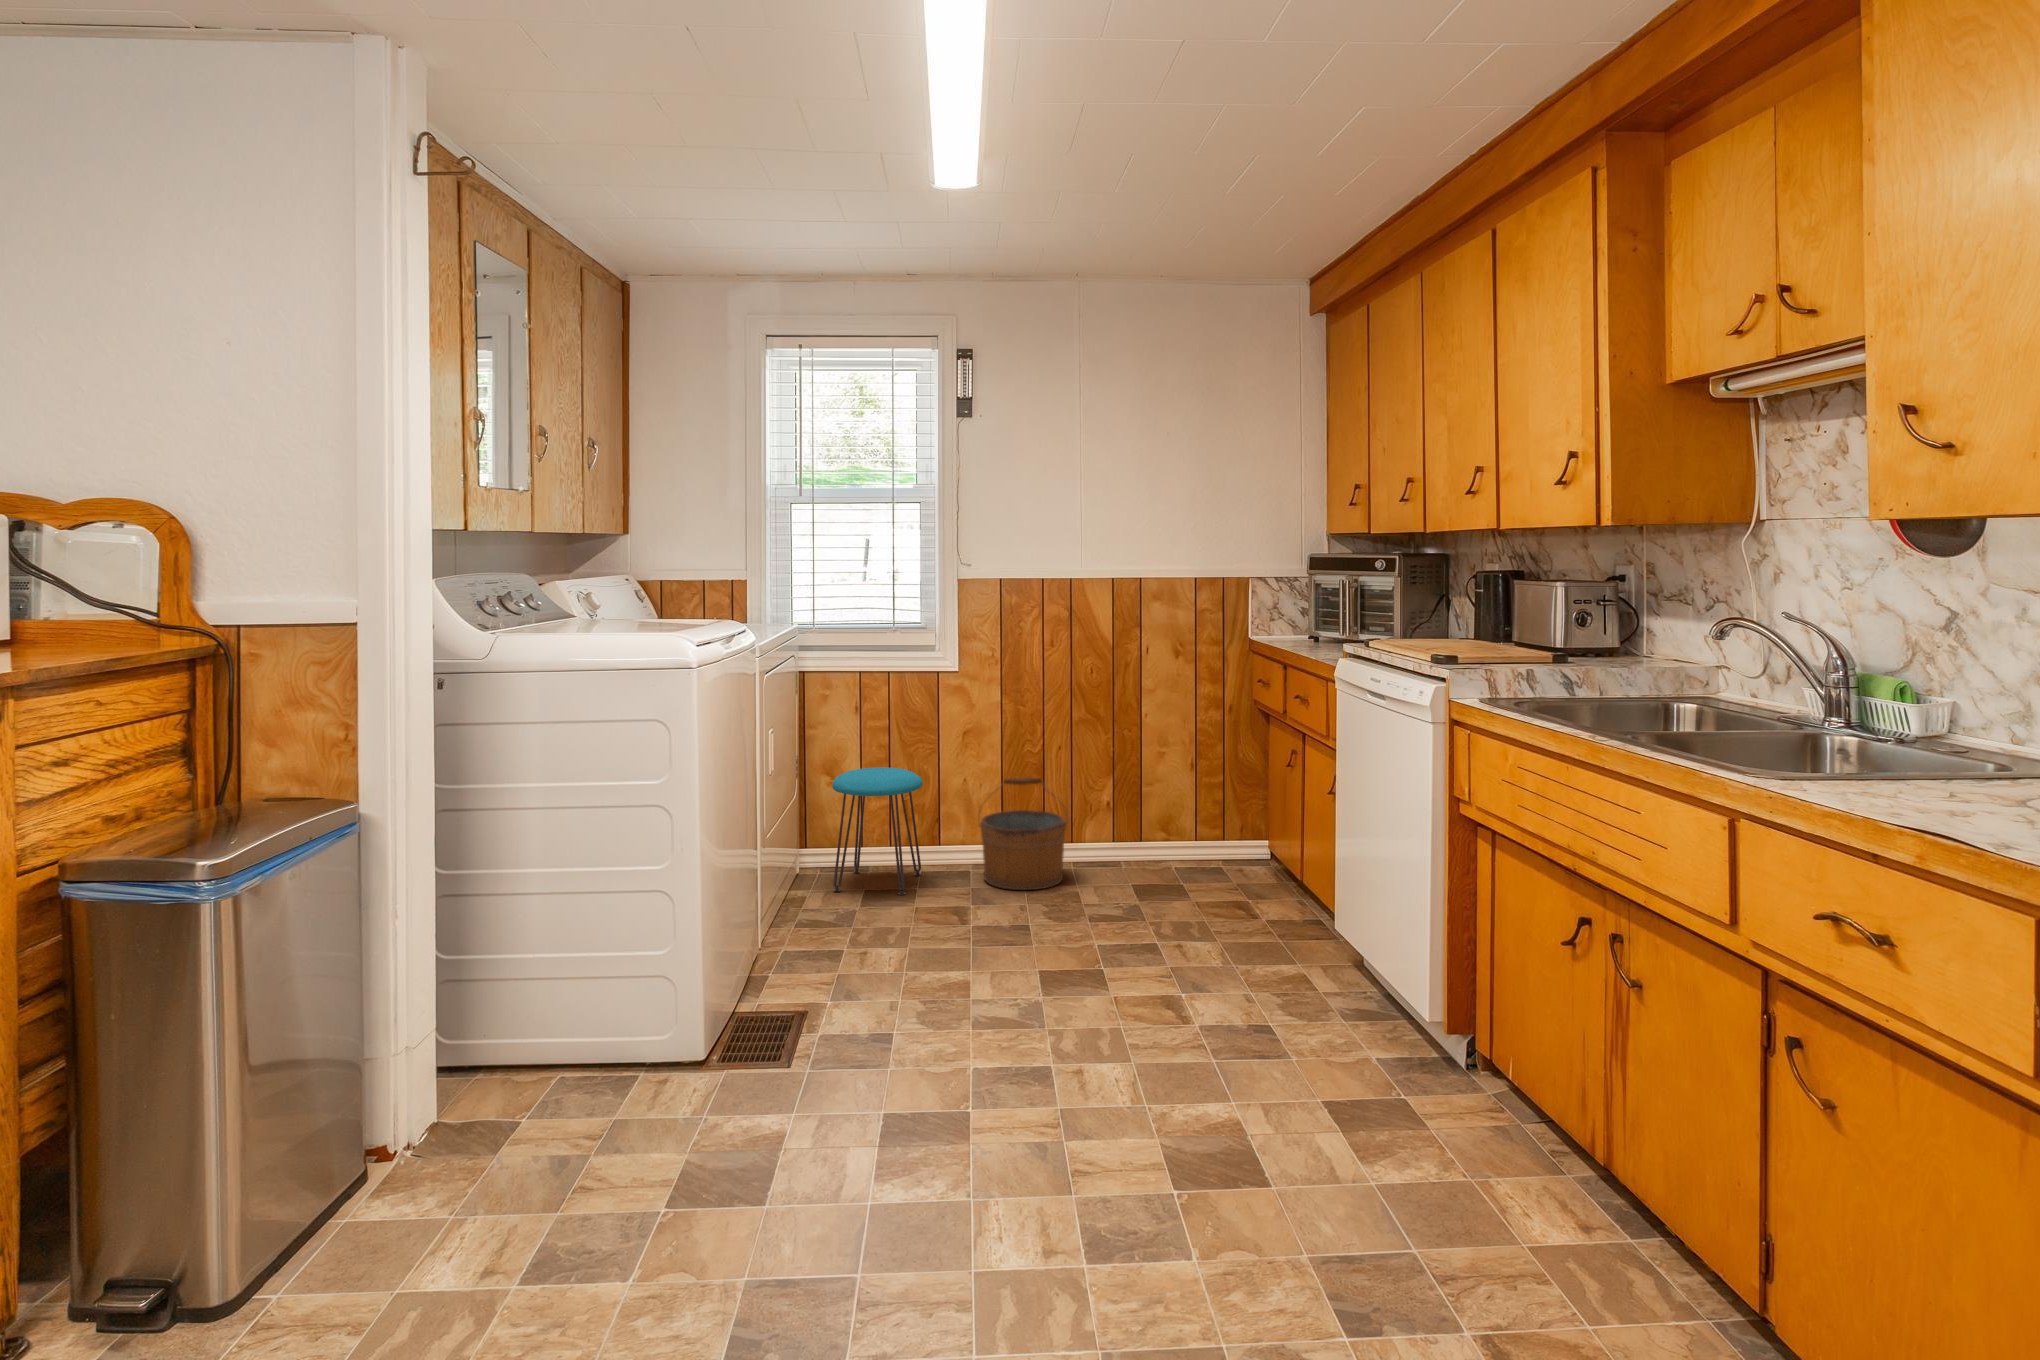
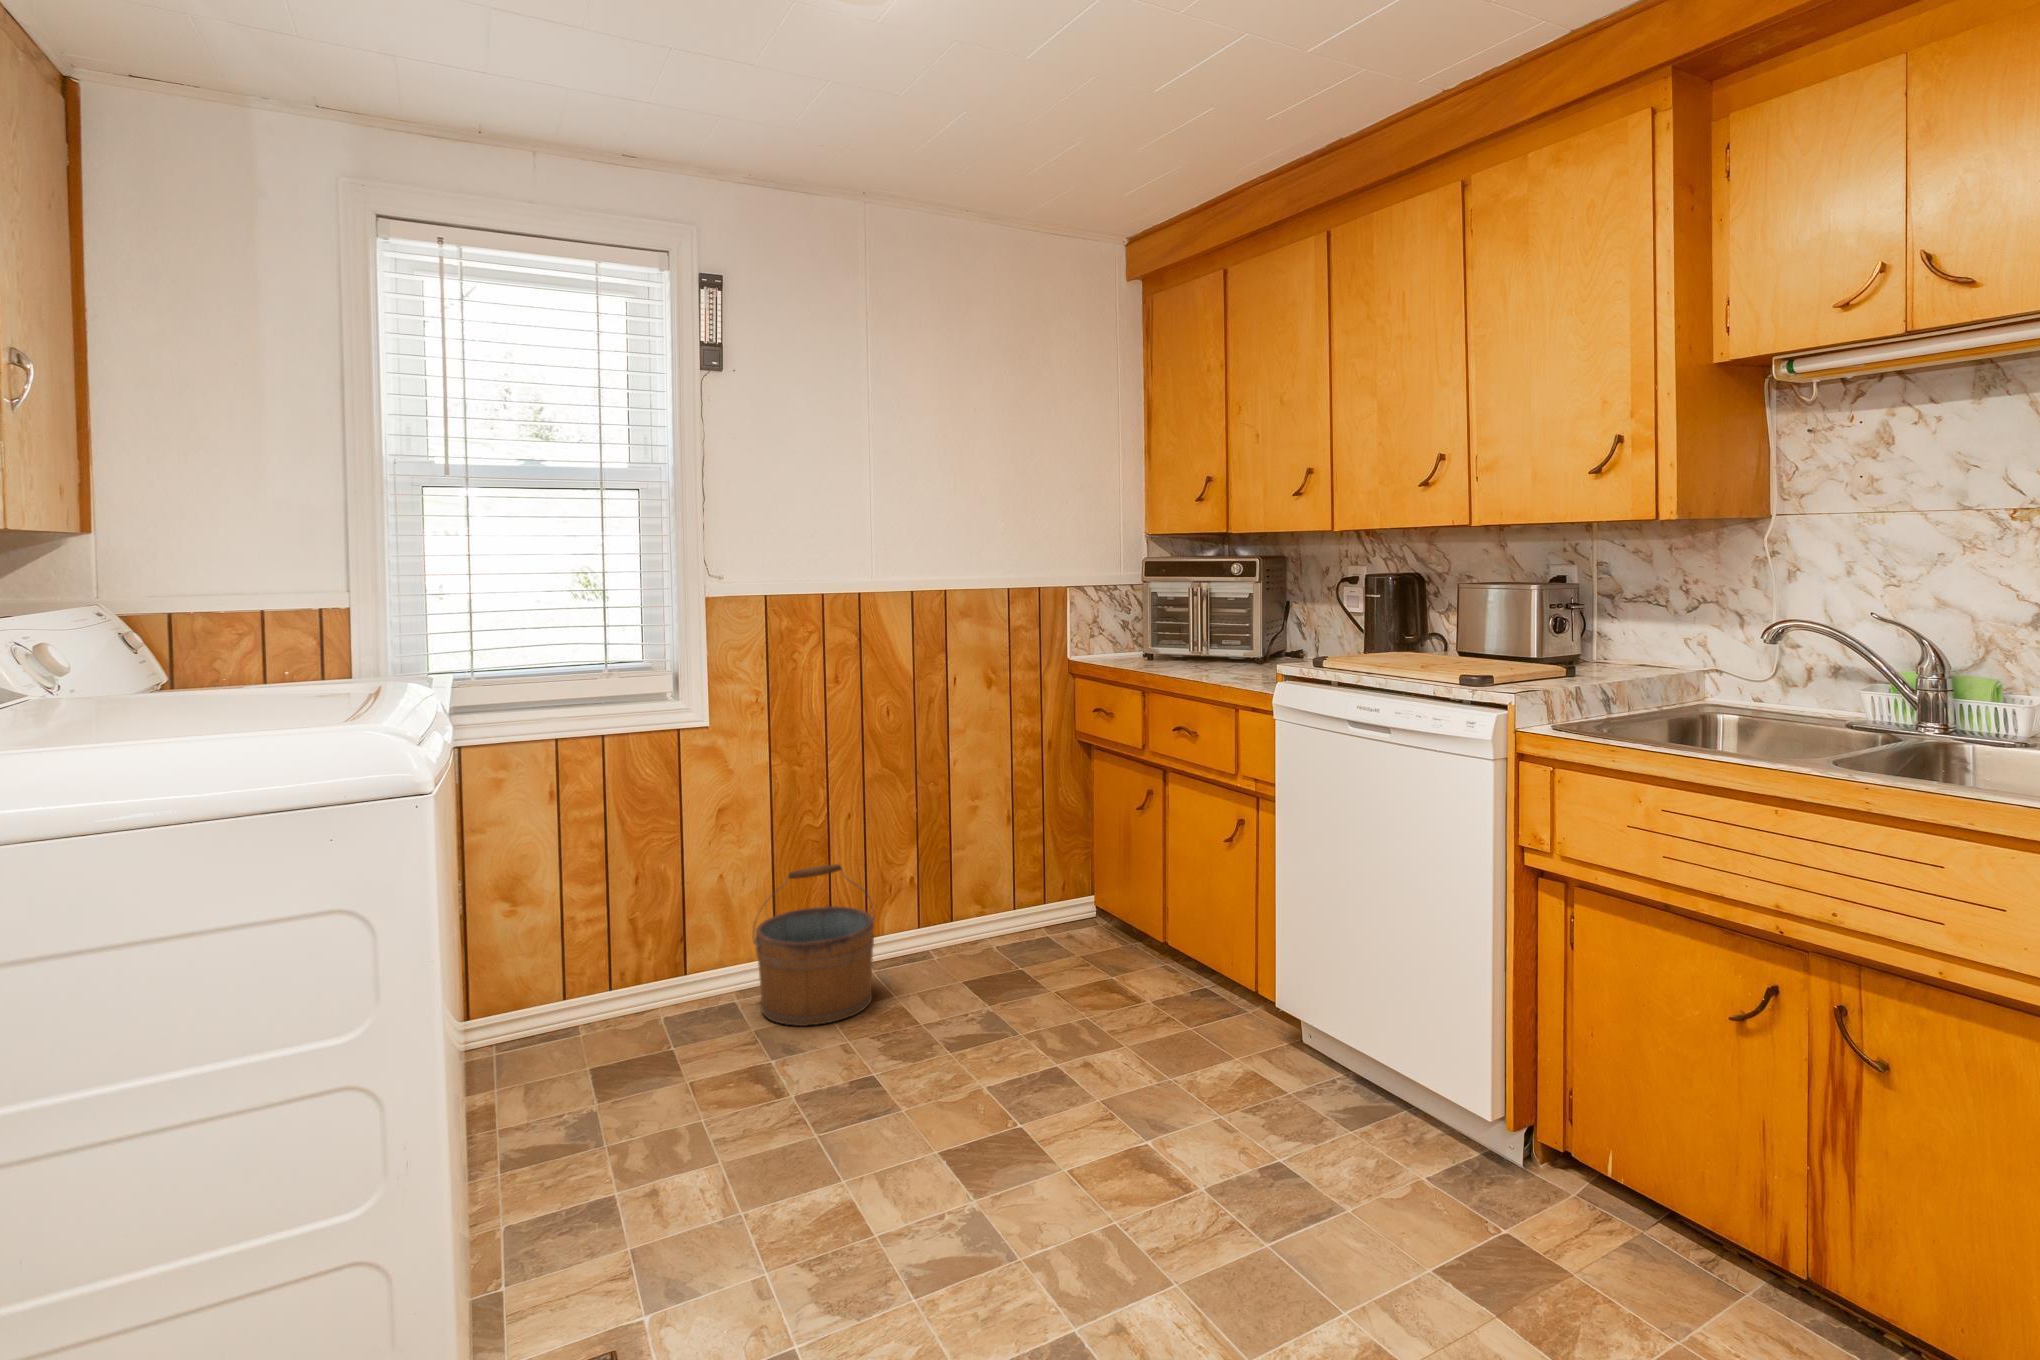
stool: present [832,767,923,895] -> none [528,878,673,1082]

